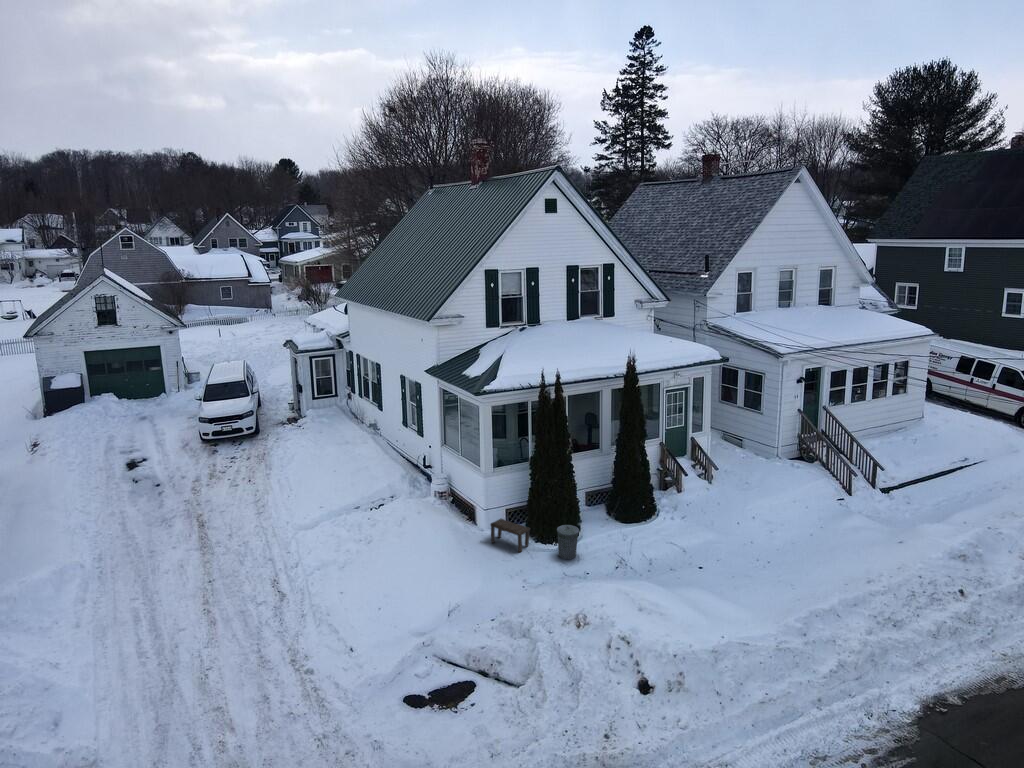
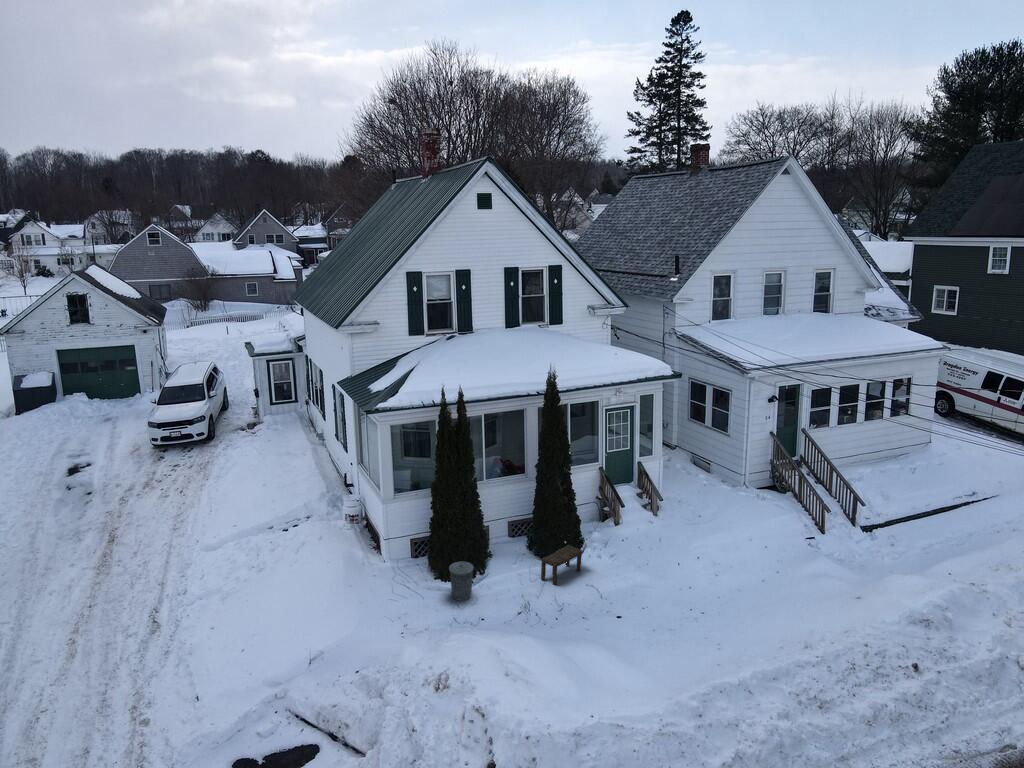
bench: present [490,519,530,552] -> present [541,545,582,585]

